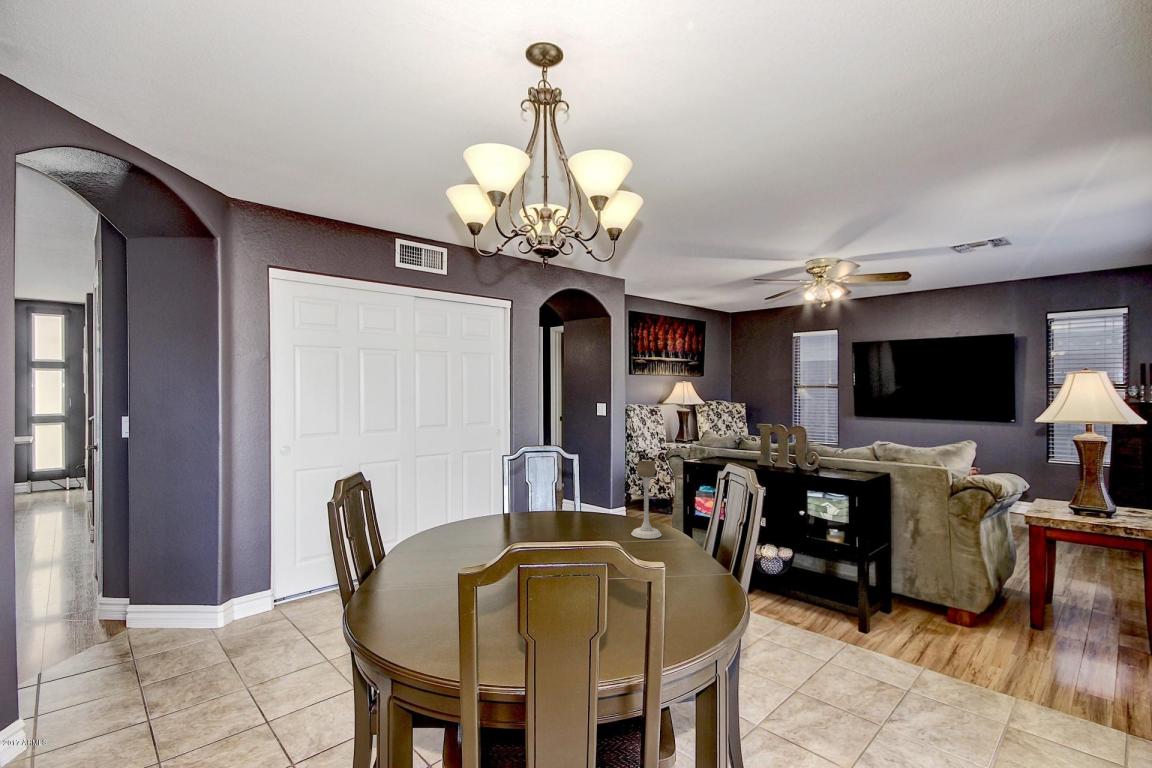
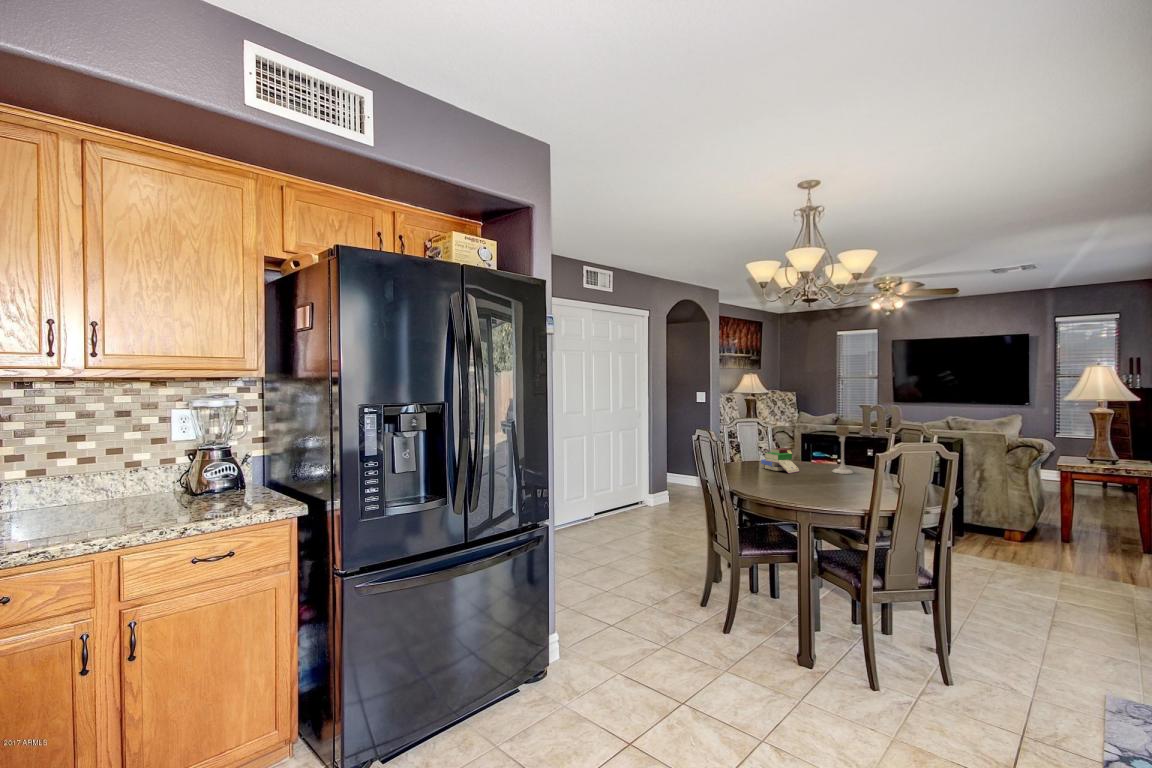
book: none [540,491,584,536] -> present [761,448,799,473]

